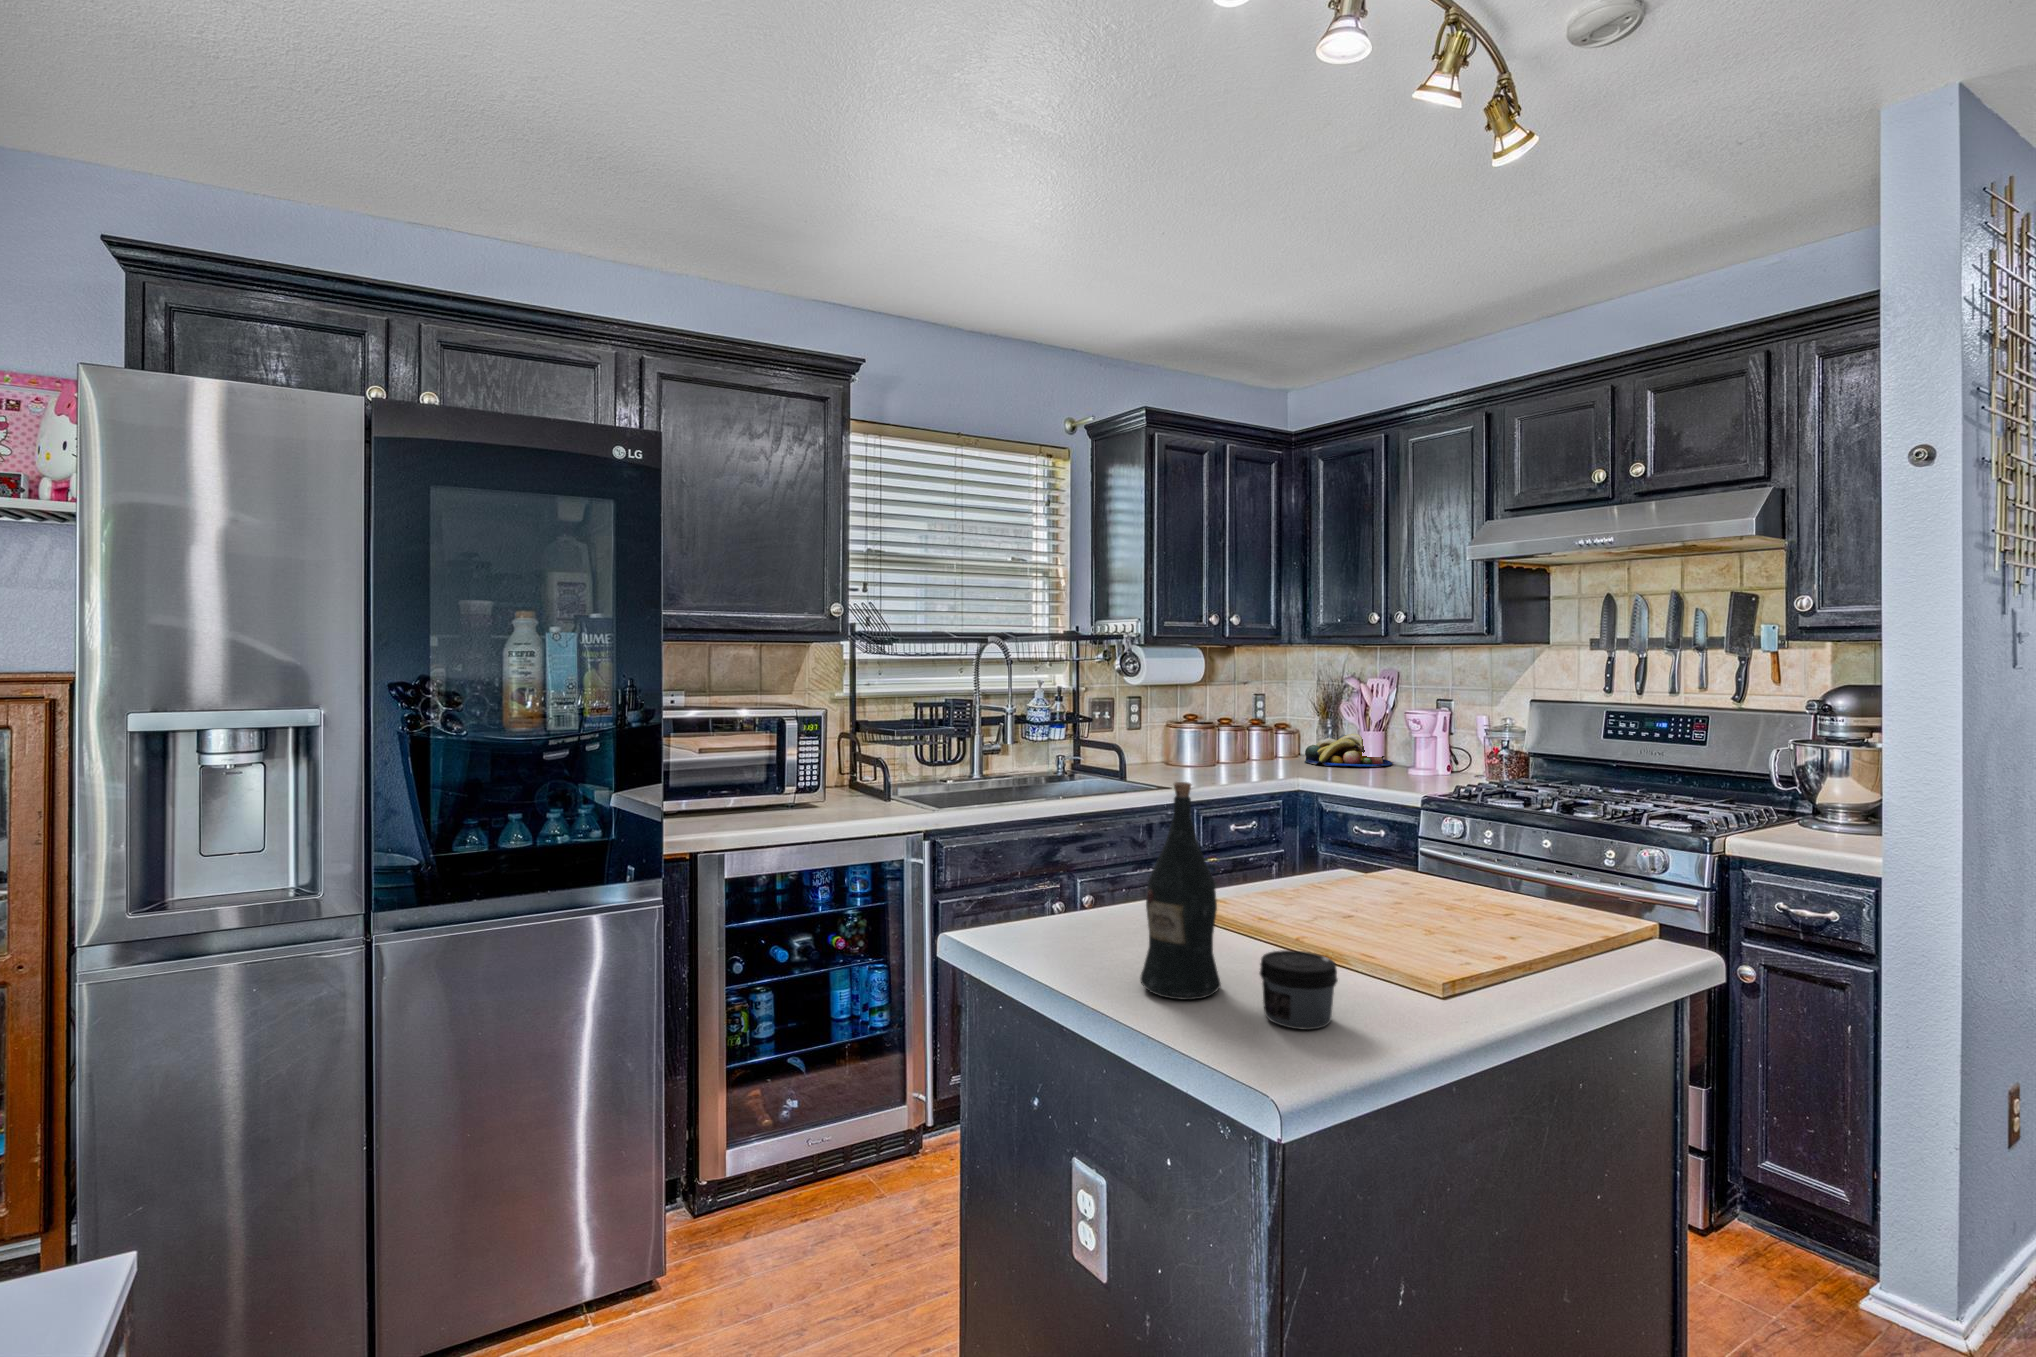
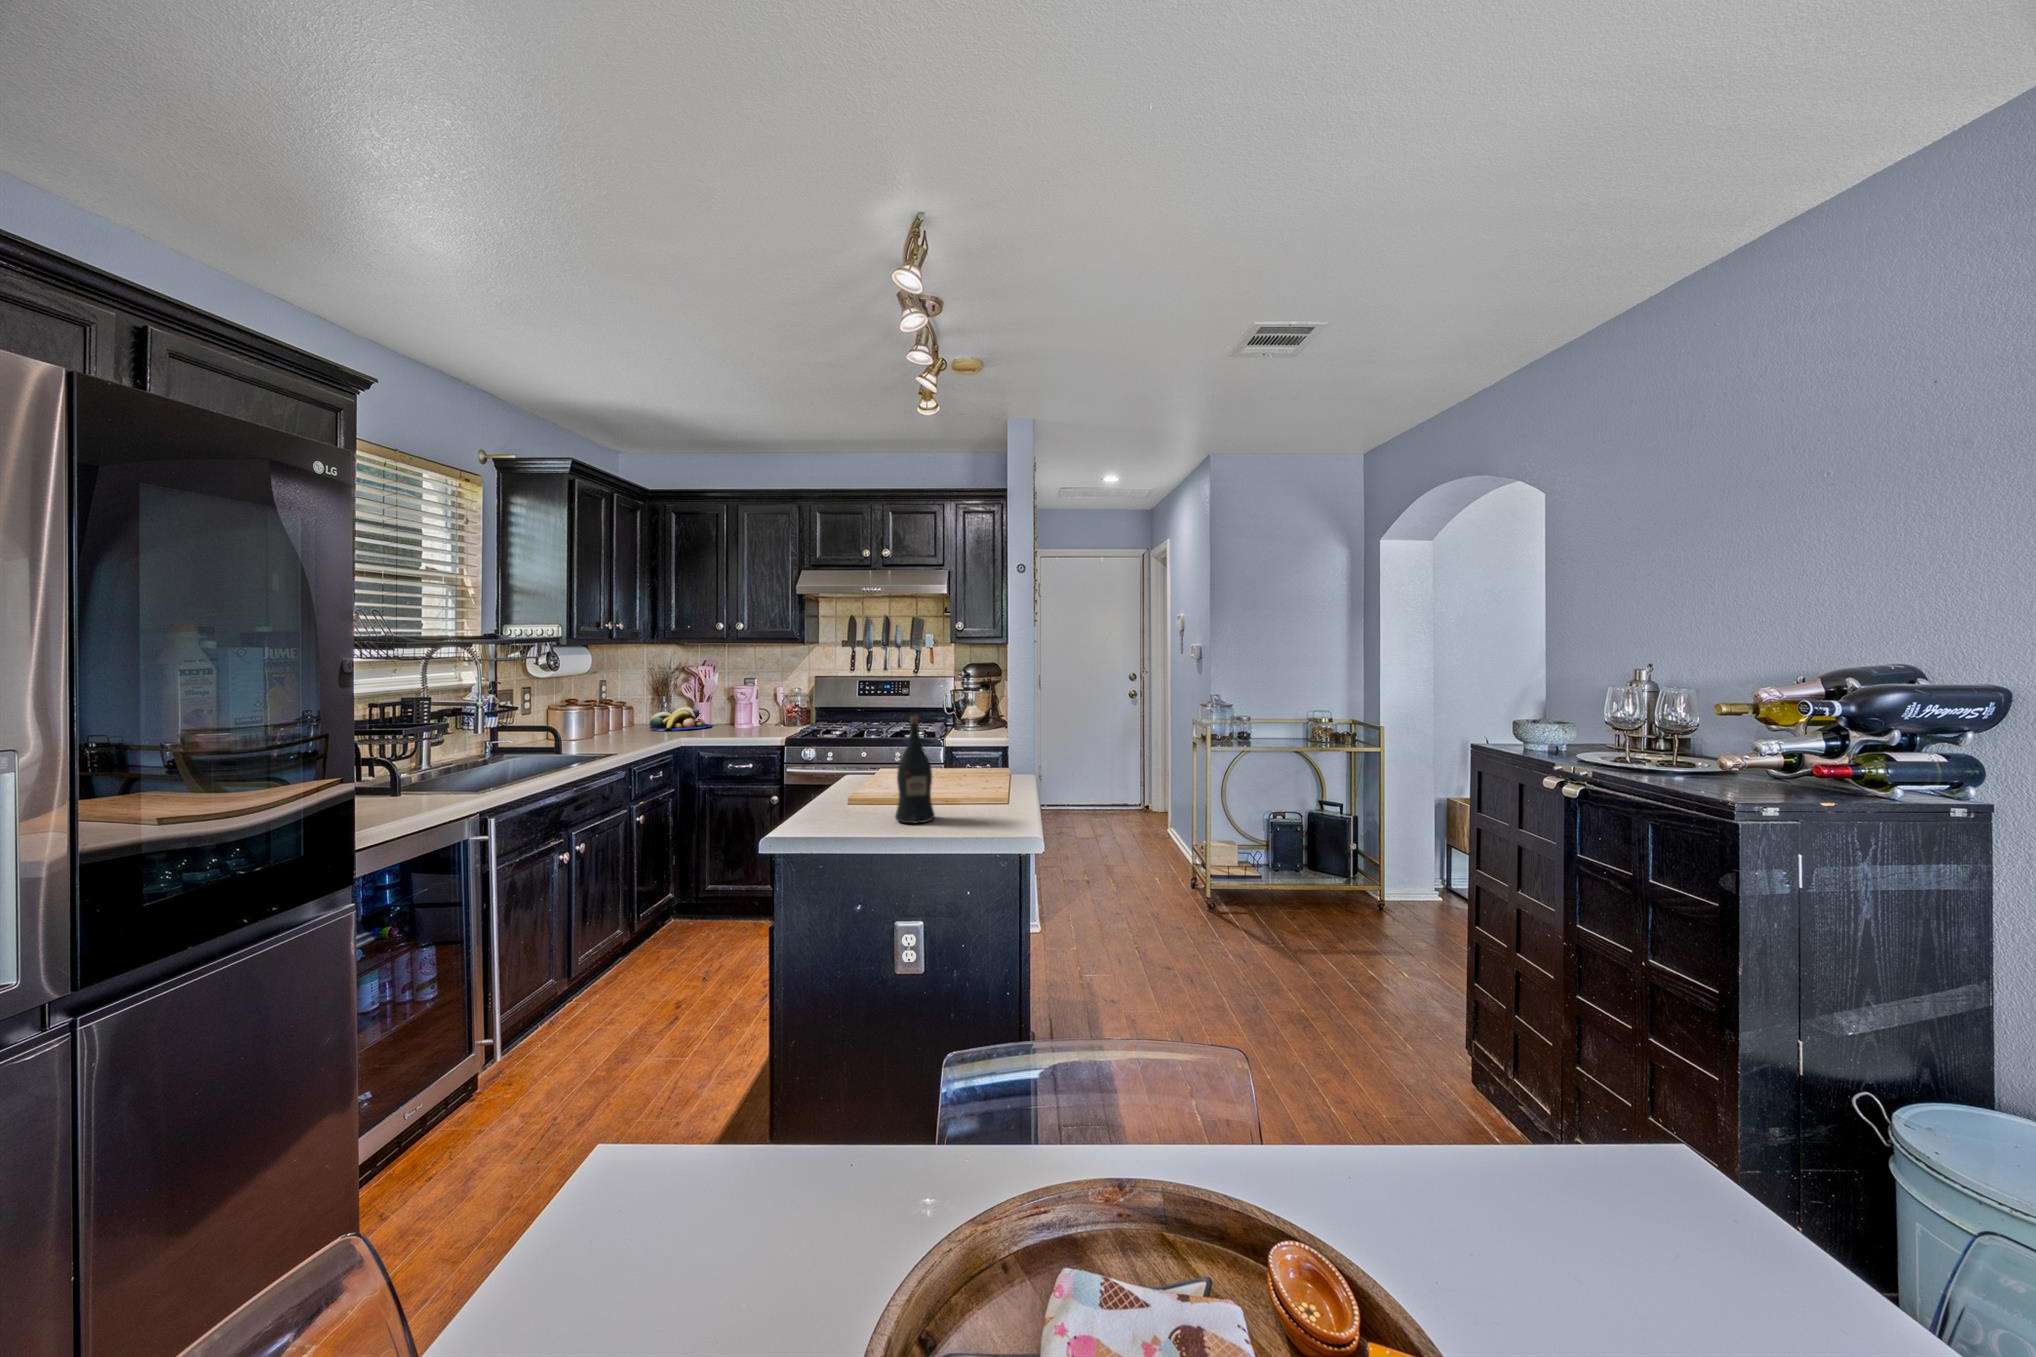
jar: present [1260,950,1338,1030] -> none [962,786,996,817]

